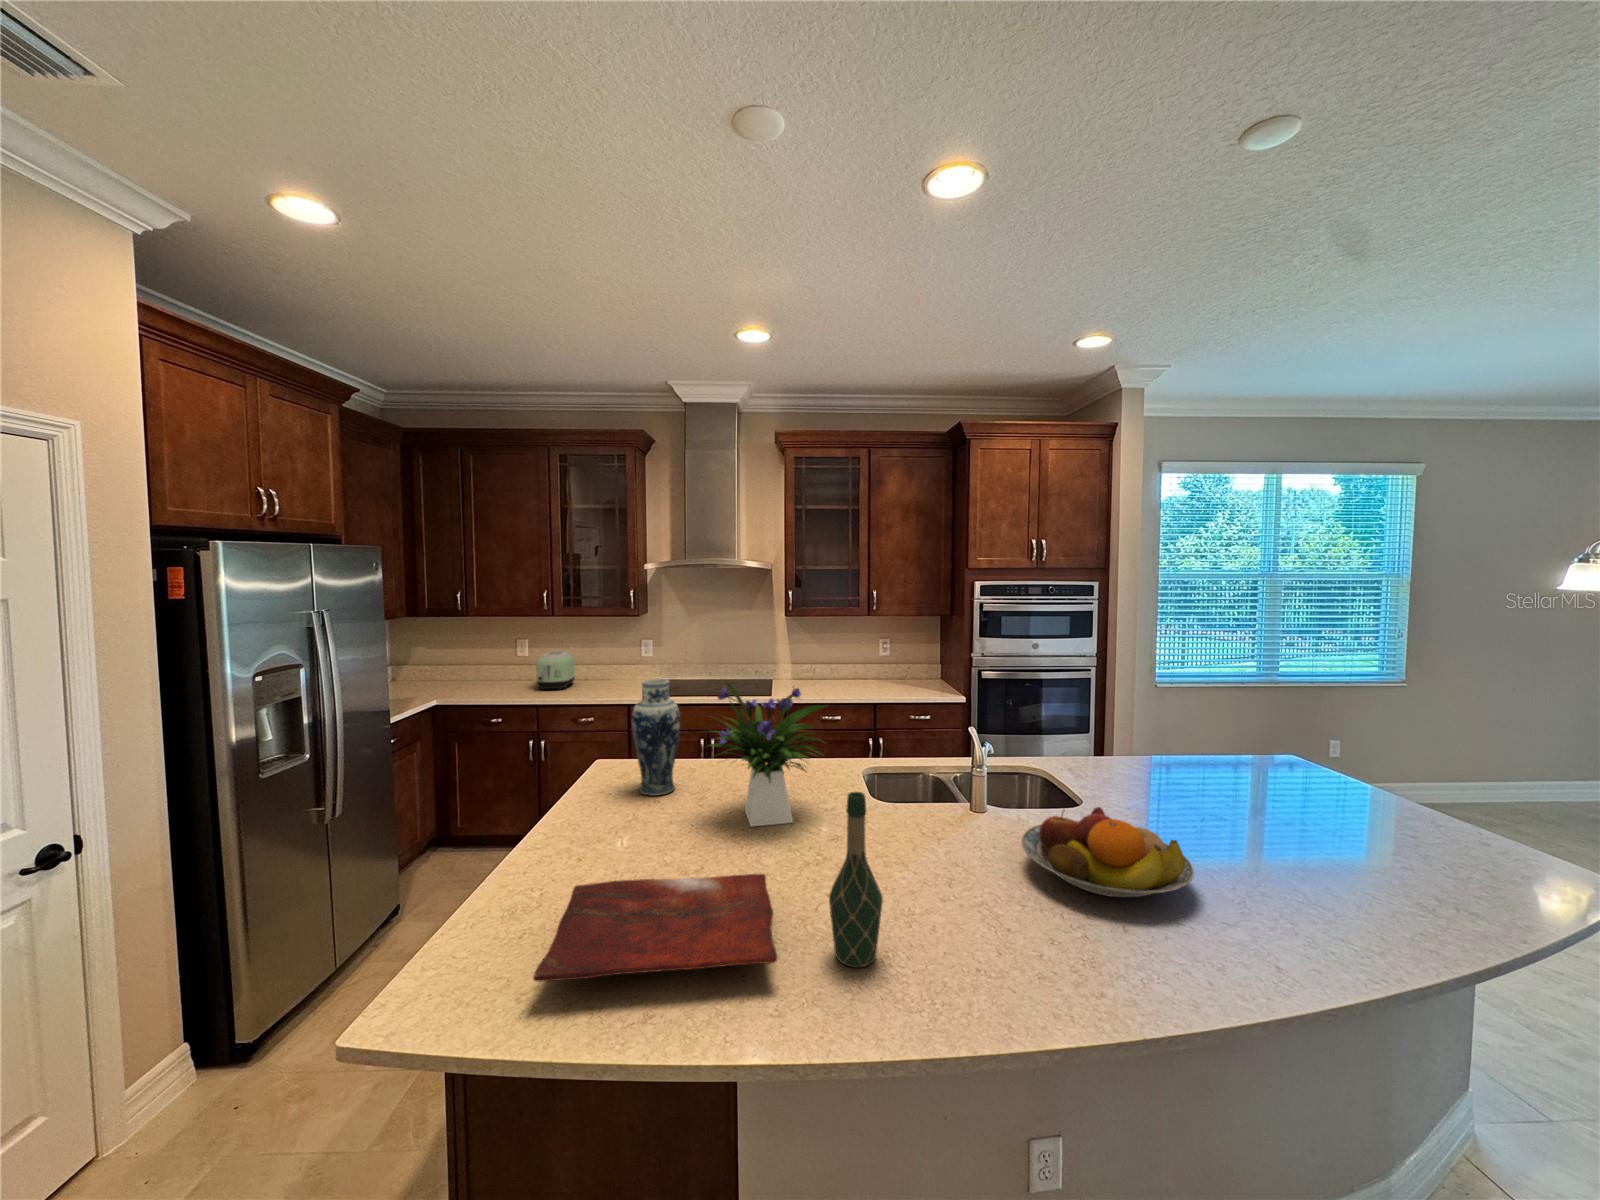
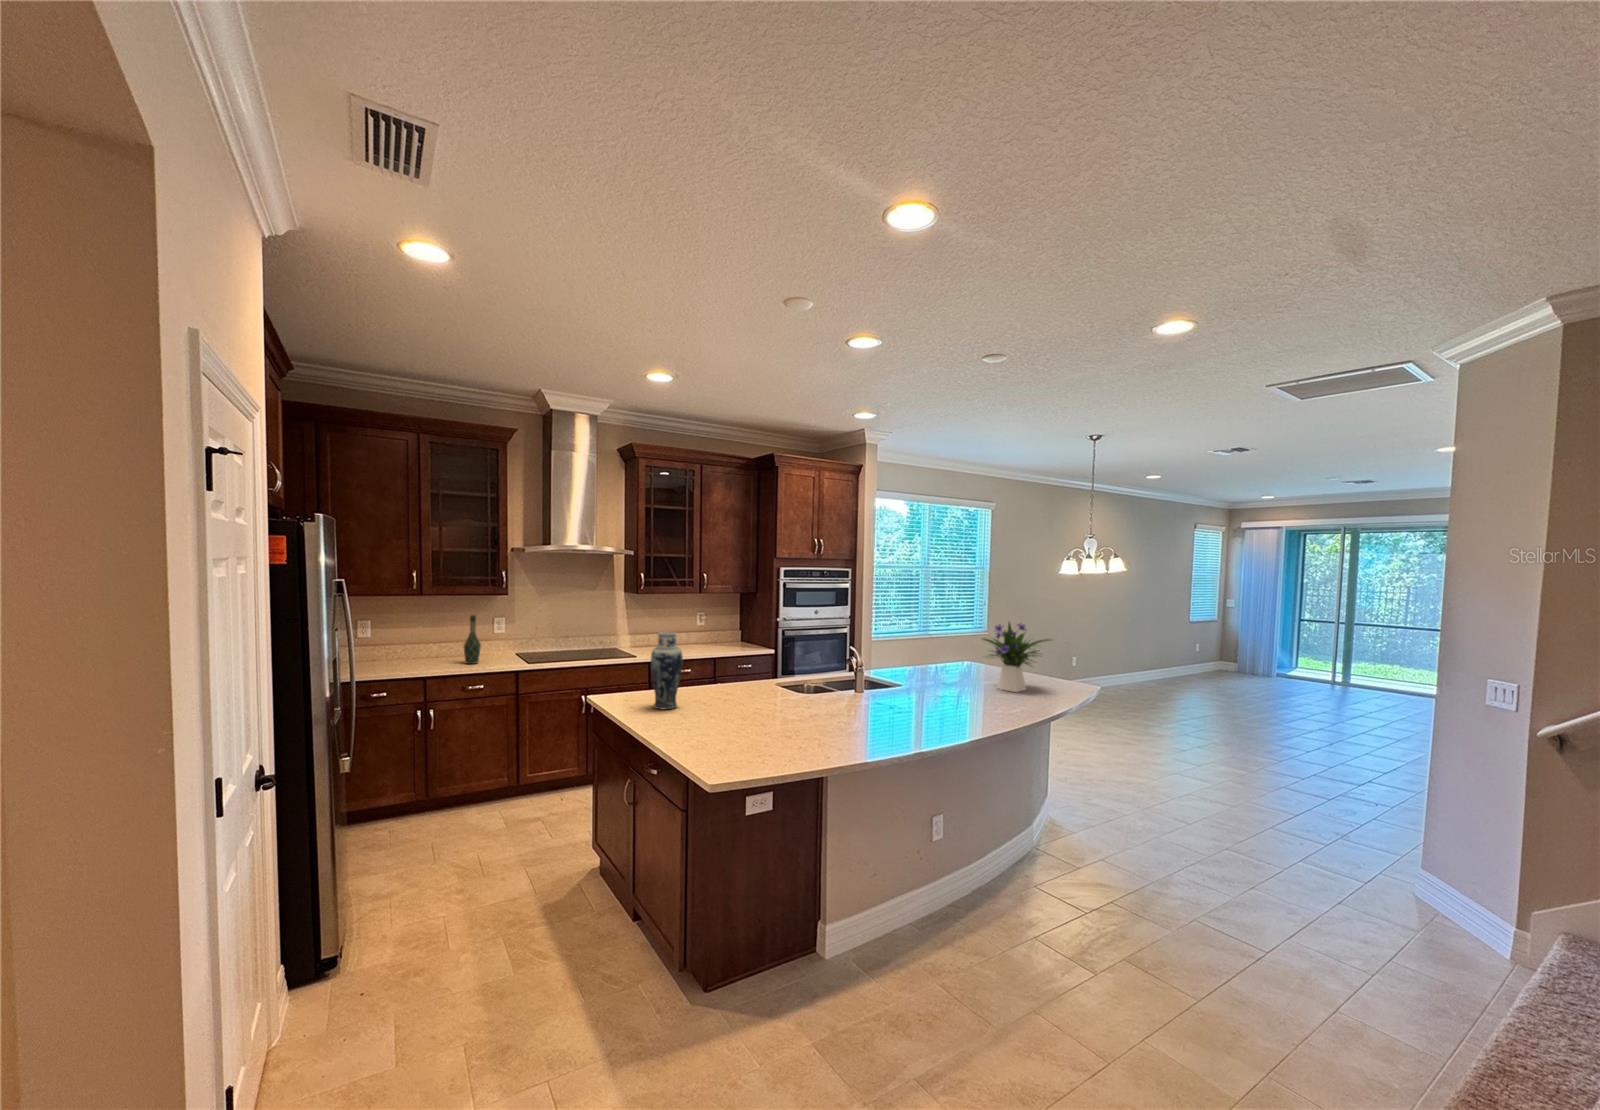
toaster: present [536,651,575,690] -> none [402,629,440,665]
flower arrangement: present [709,682,829,827] -> present [983,623,1049,692]
wine bottle: present [829,792,883,967] -> present [464,615,481,664]
fruit bowl: present [1021,807,1194,897] -> none [894,680,968,714]
cutting board: present [533,874,777,982] -> none [724,719,852,756]

